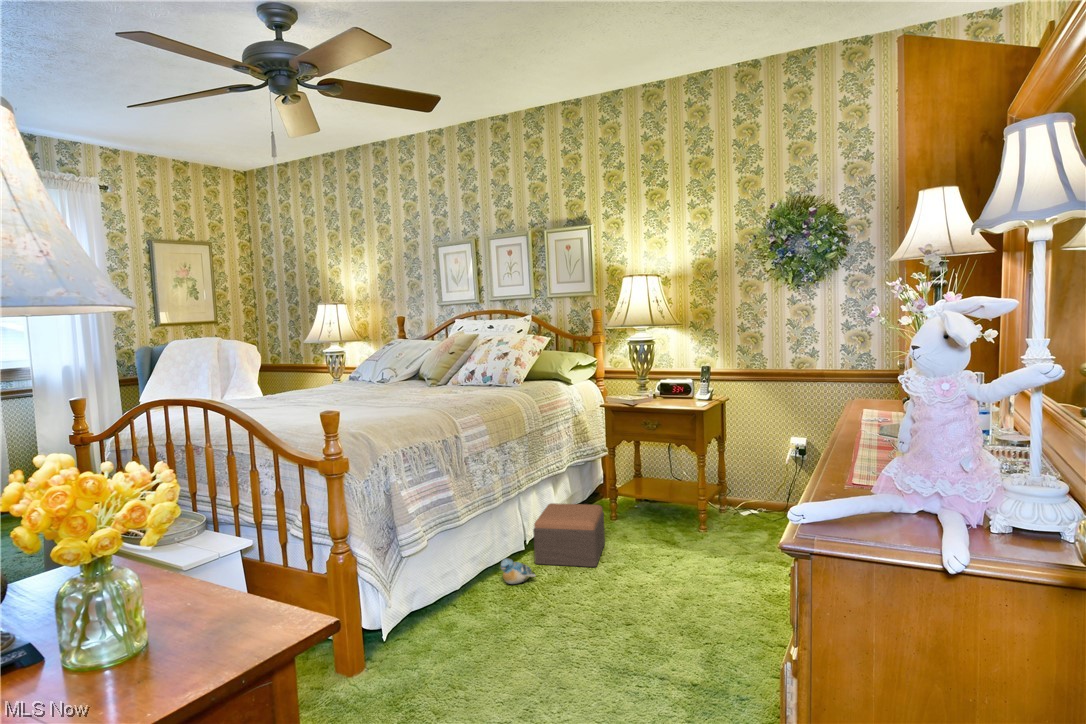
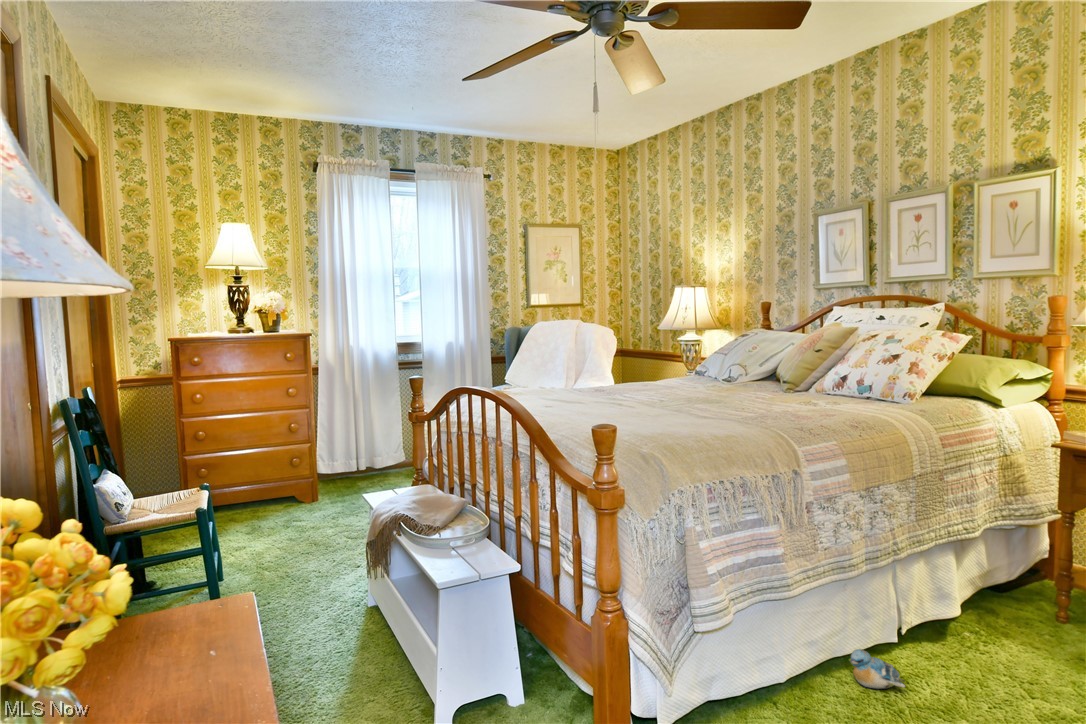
footstool: present [533,503,605,567] -> none [910,581,1040,701]

